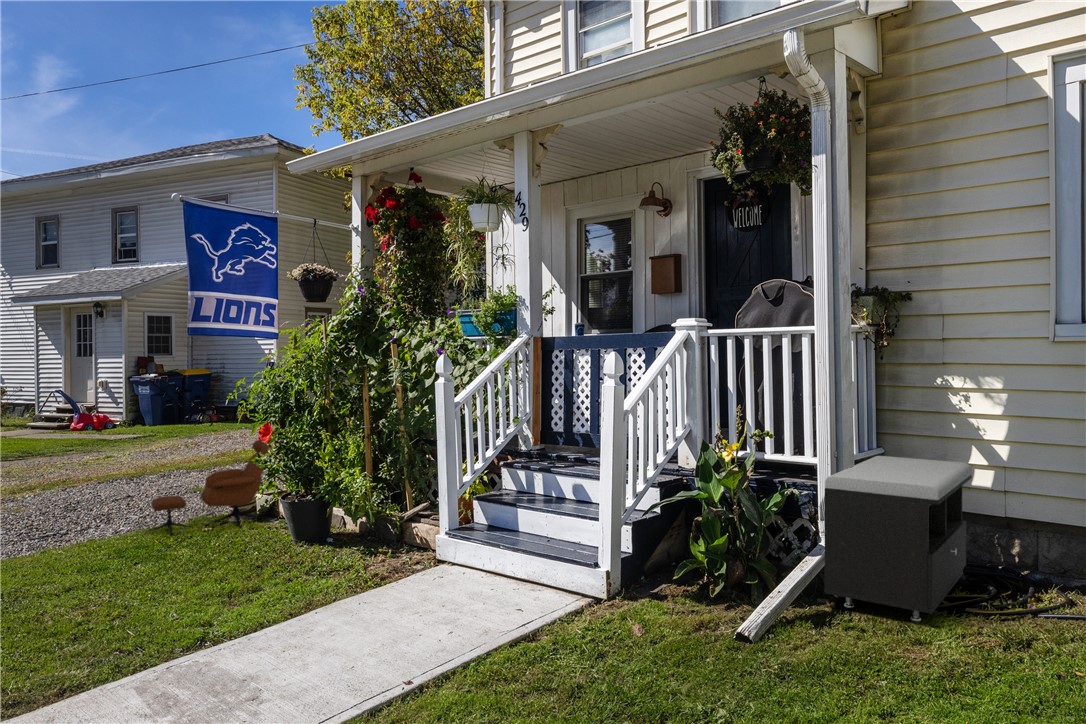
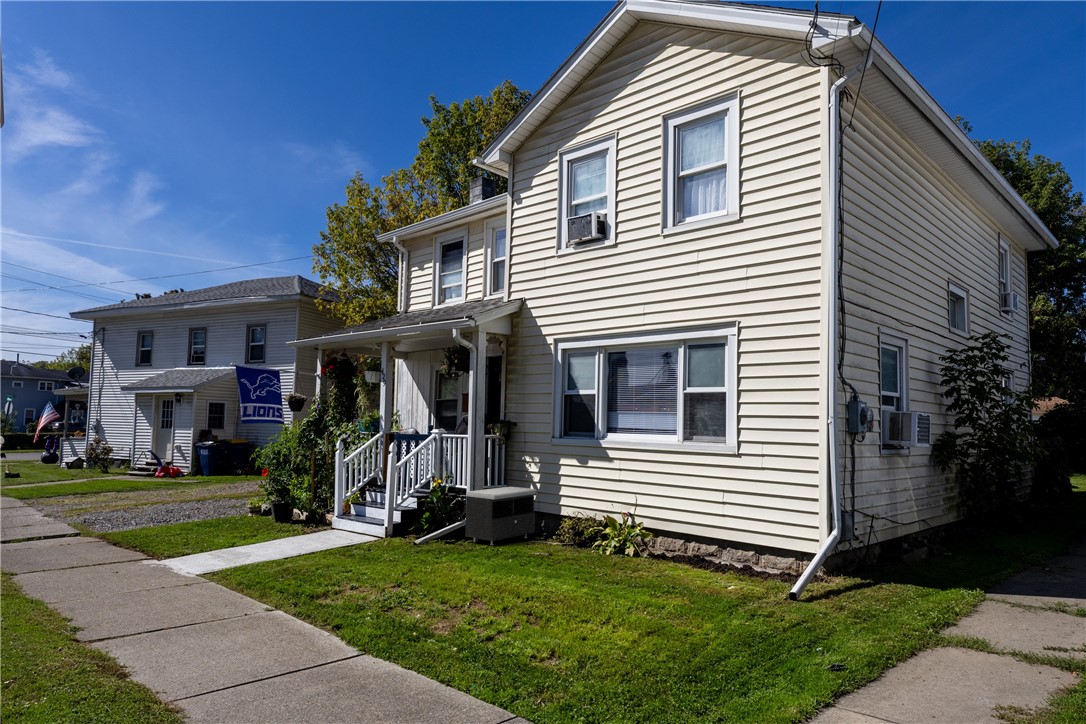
lounge chair: present [145,439,269,535] -> none [208,478,269,522]

